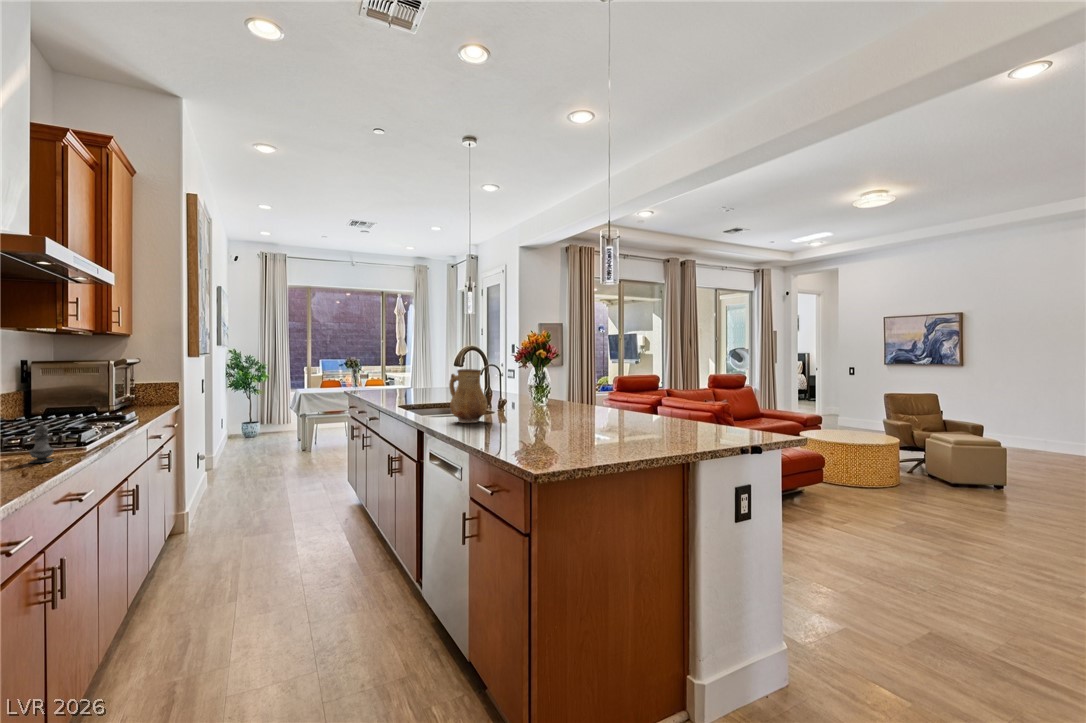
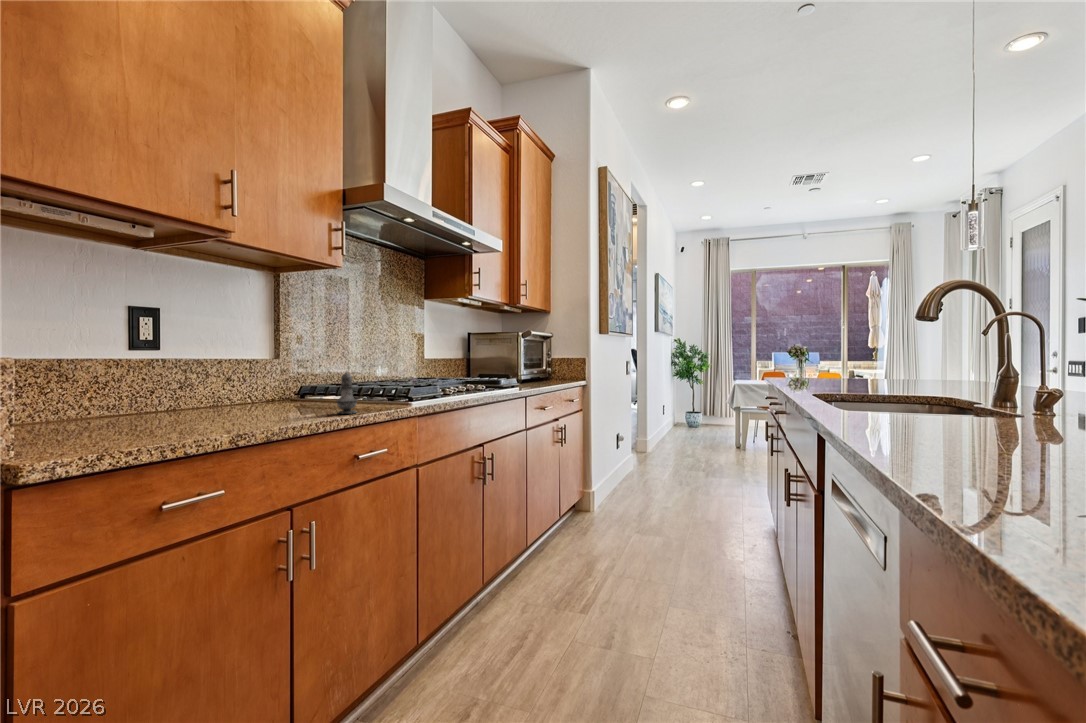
ceramic pitcher: present [449,369,488,423] -> none [902,303,1008,422]

